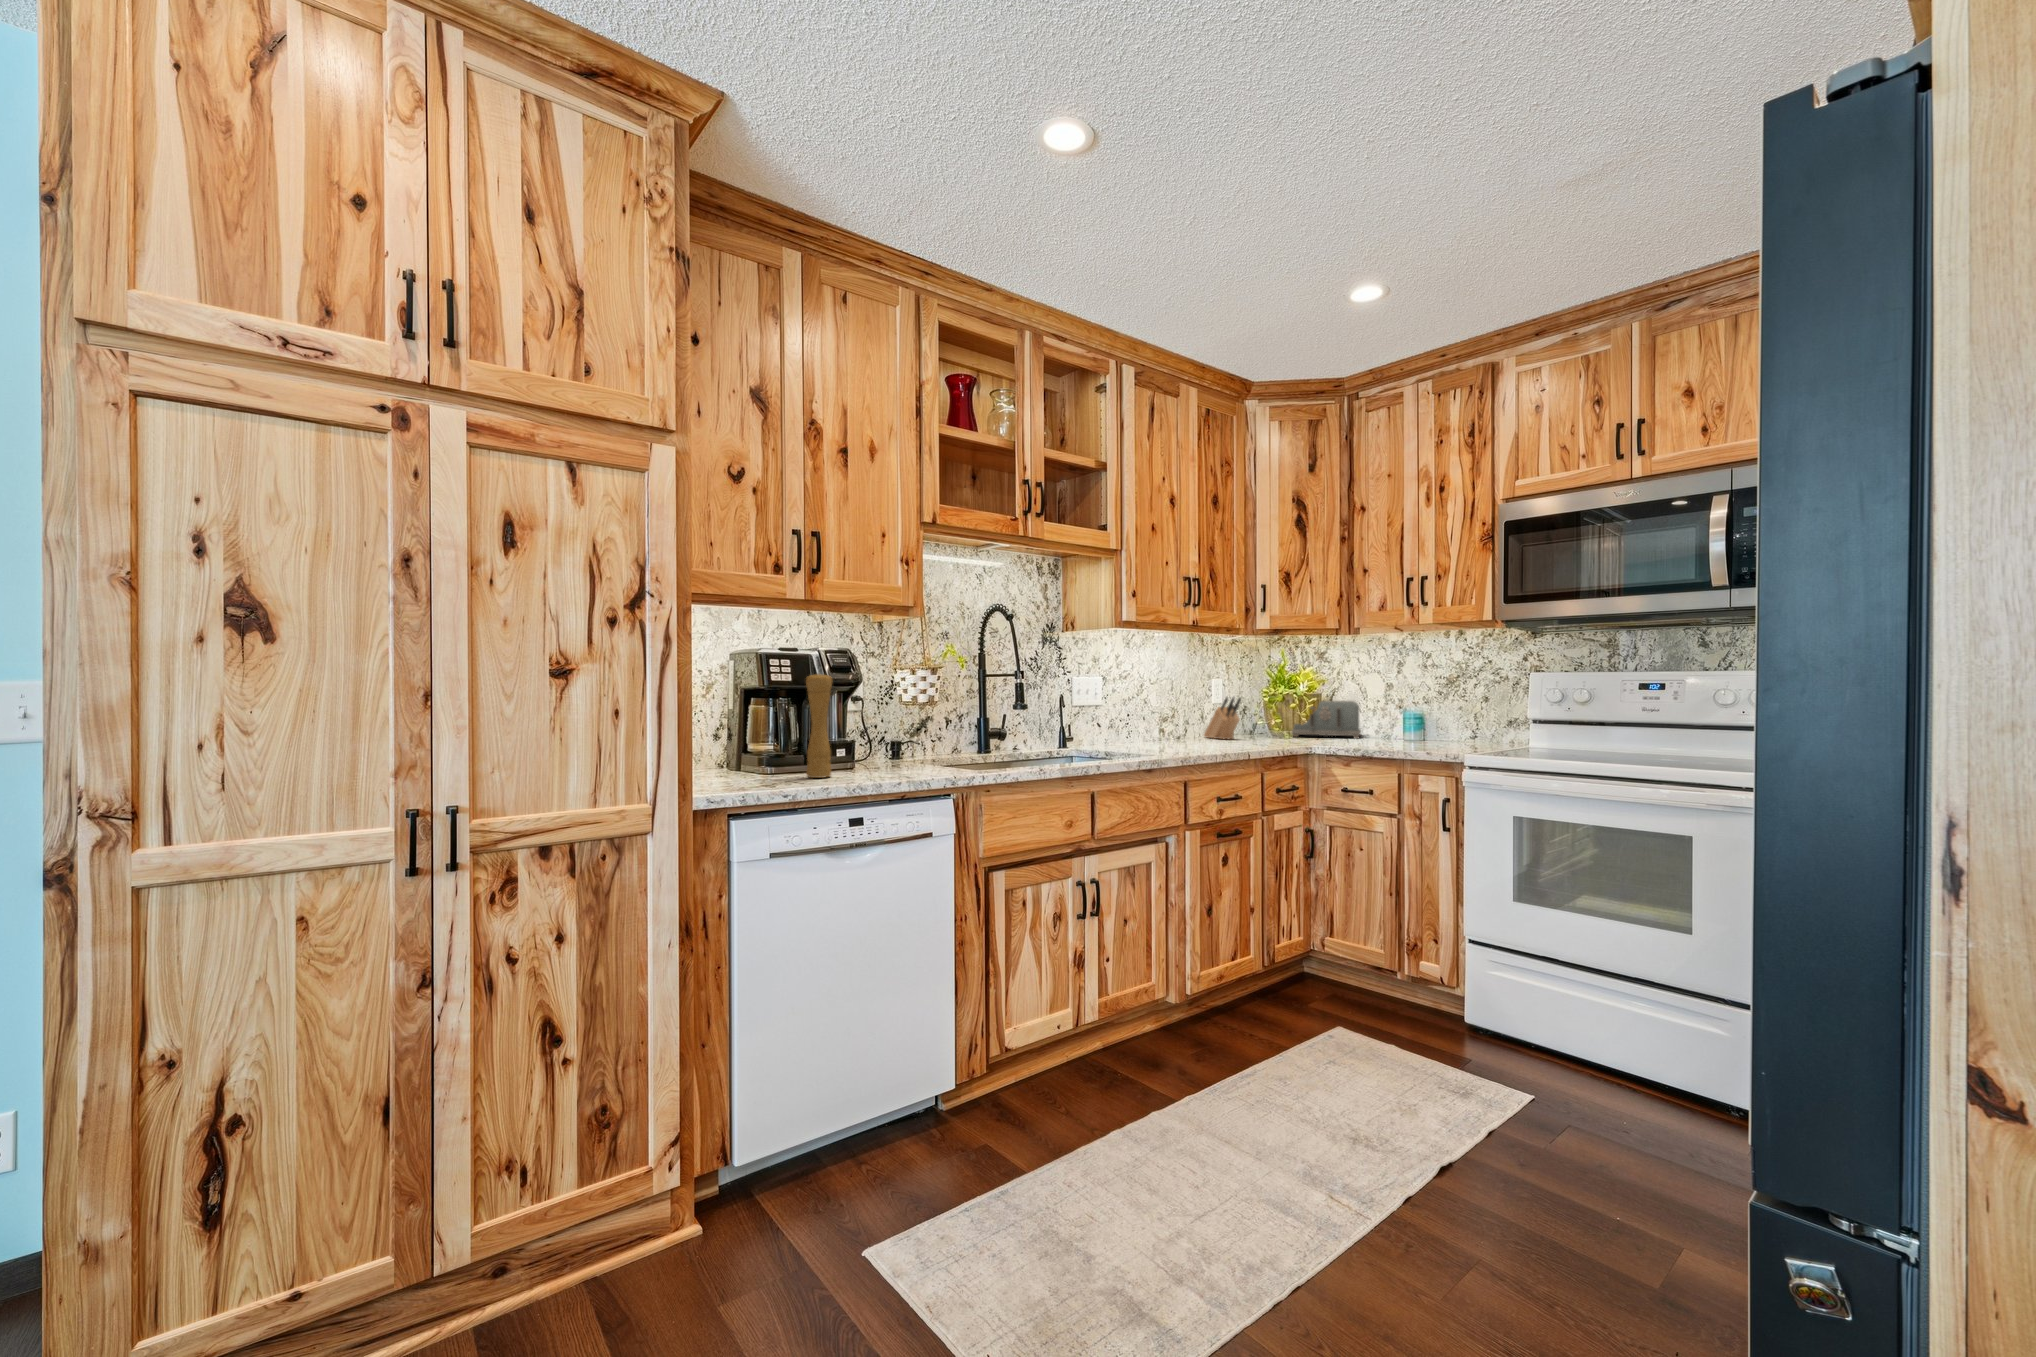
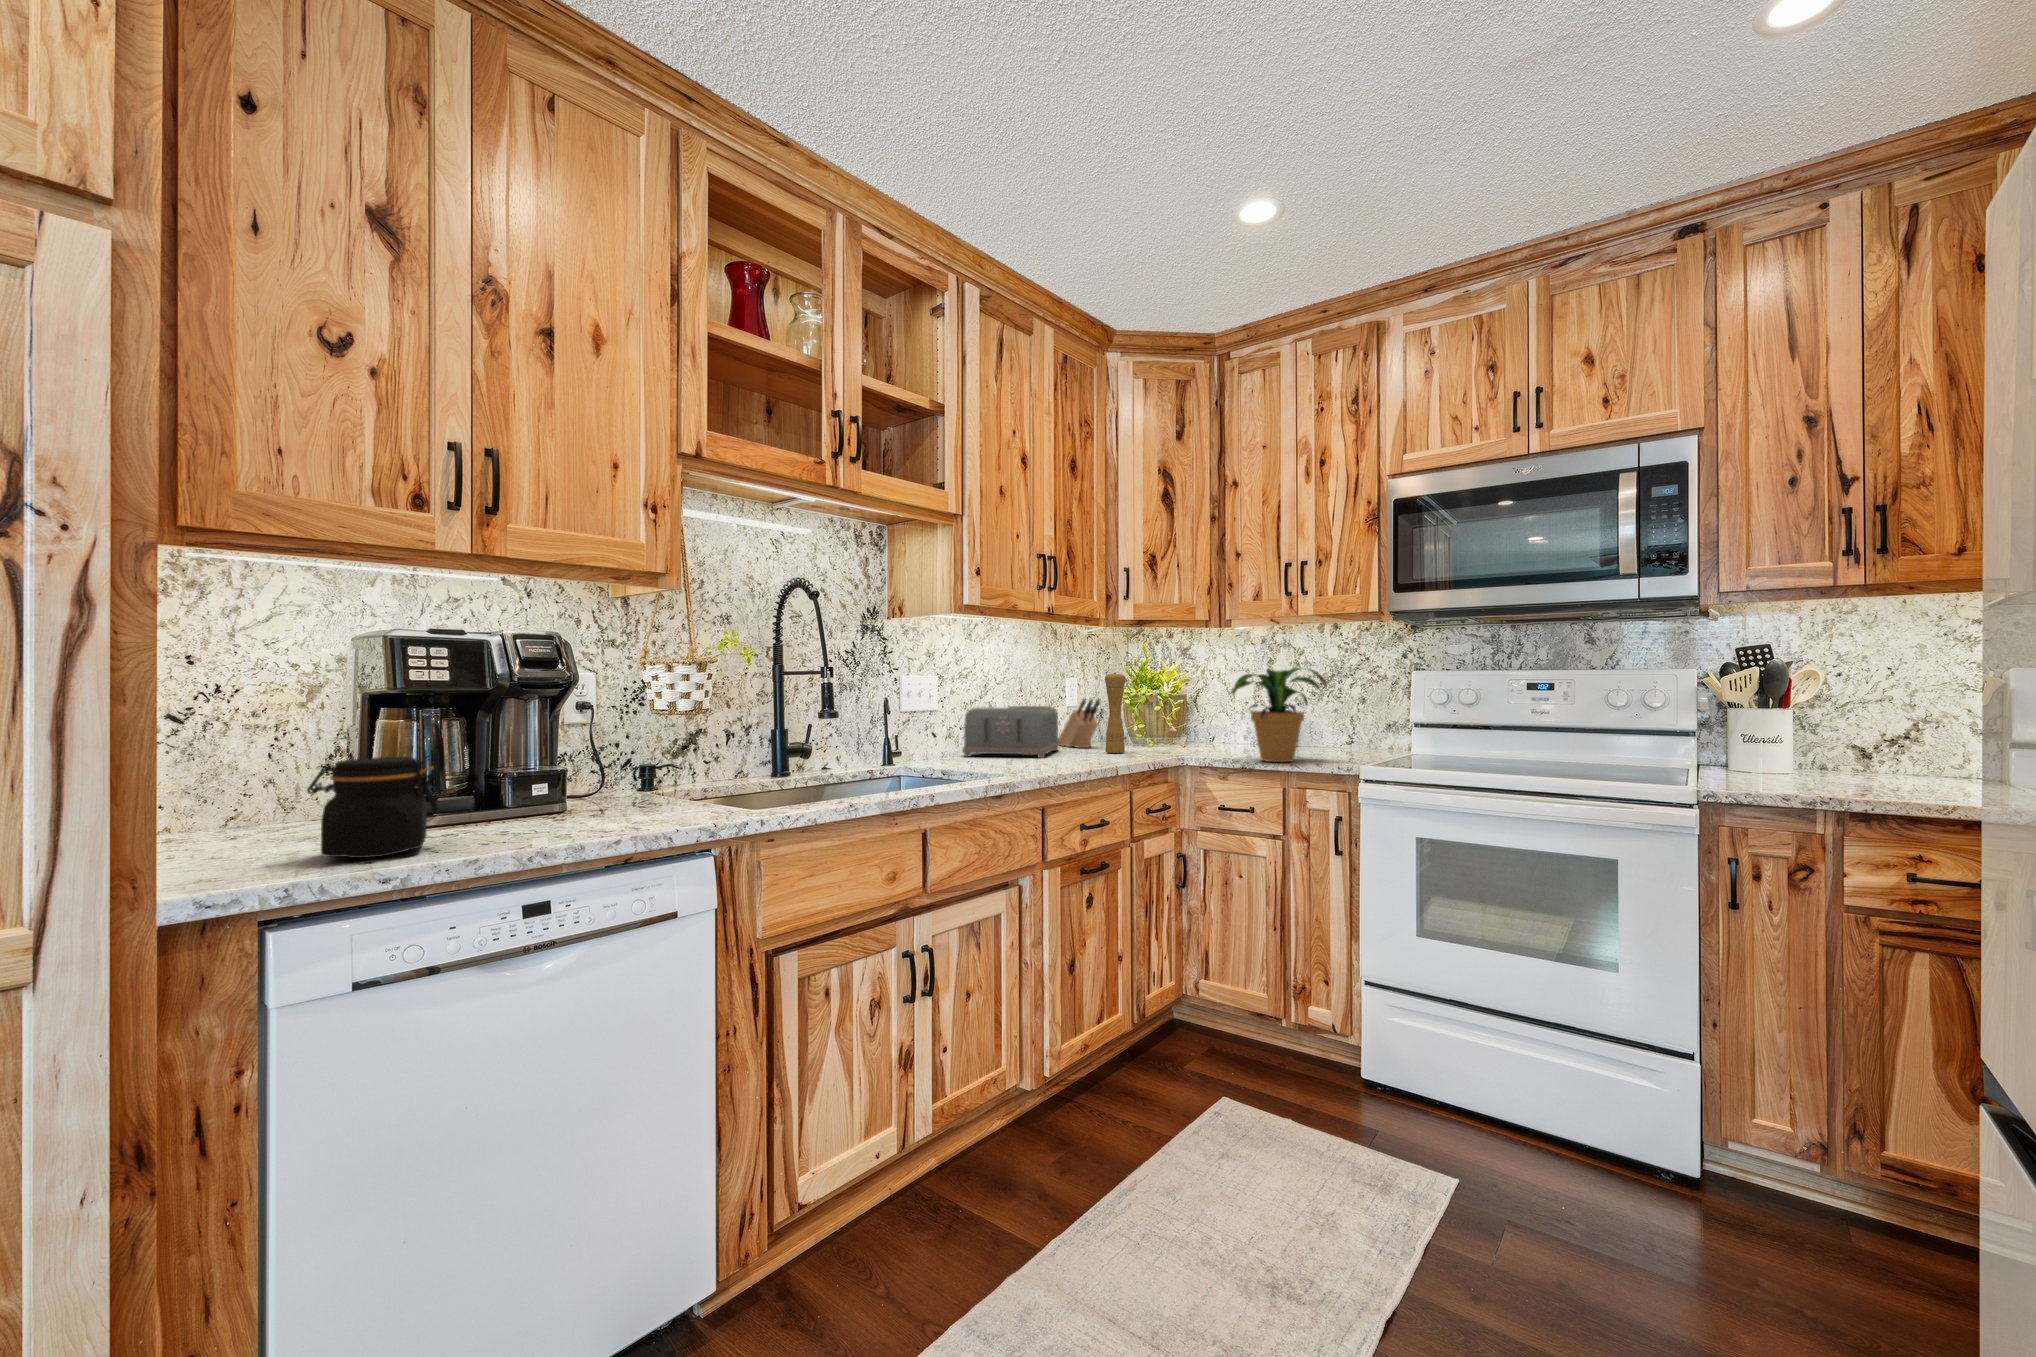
potted plant: none [1352,670,1440,751] -> present [1232,668,1326,762]
pepper mill: present [806,673,833,778] -> present [1105,673,1126,753]
toaster: present [1292,701,1361,739] -> present [962,706,1059,758]
jar: none [732,727,797,786] -> present [307,757,439,858]

